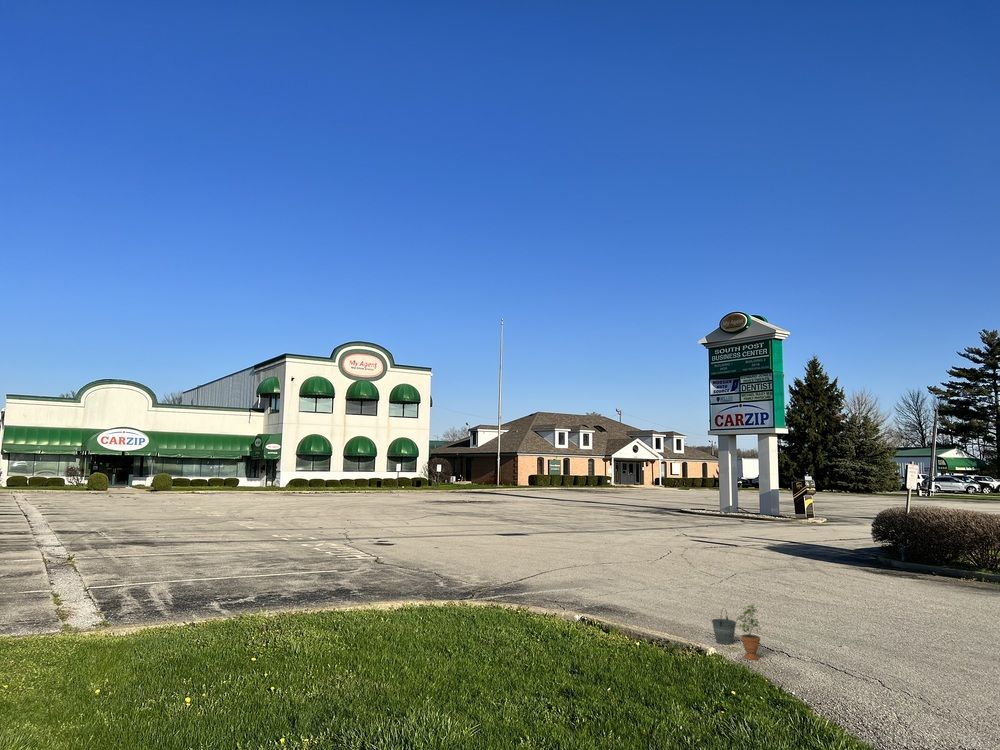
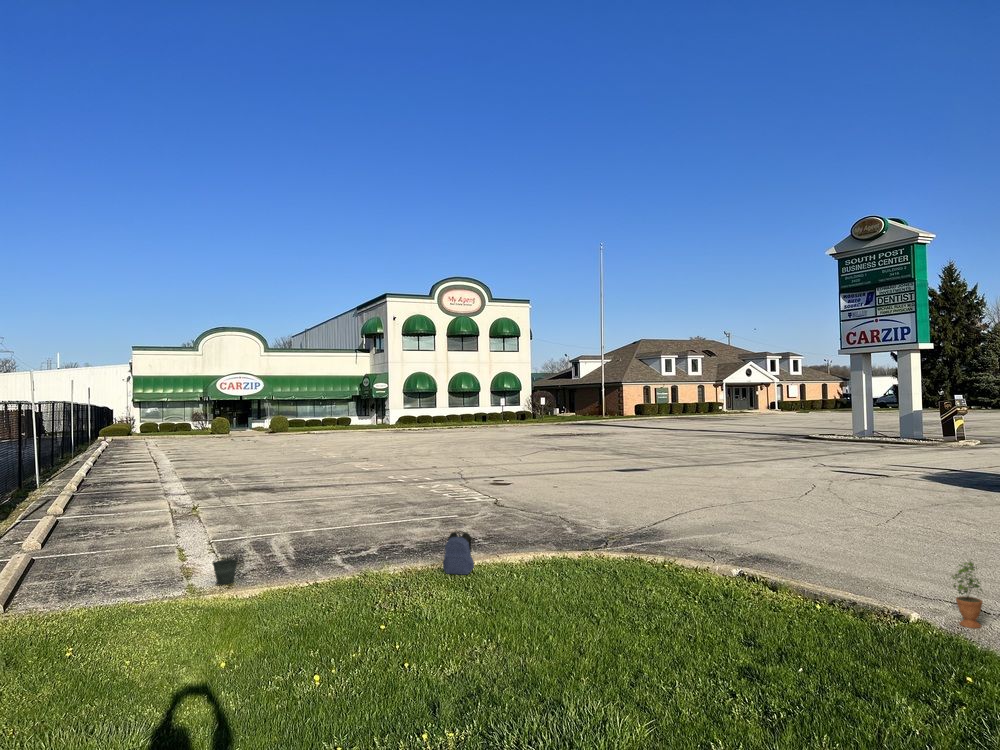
backpack: none [318,579,347,619] -> present [443,532,474,575]
bucket: present [712,617,736,644] -> present [213,550,238,584]

